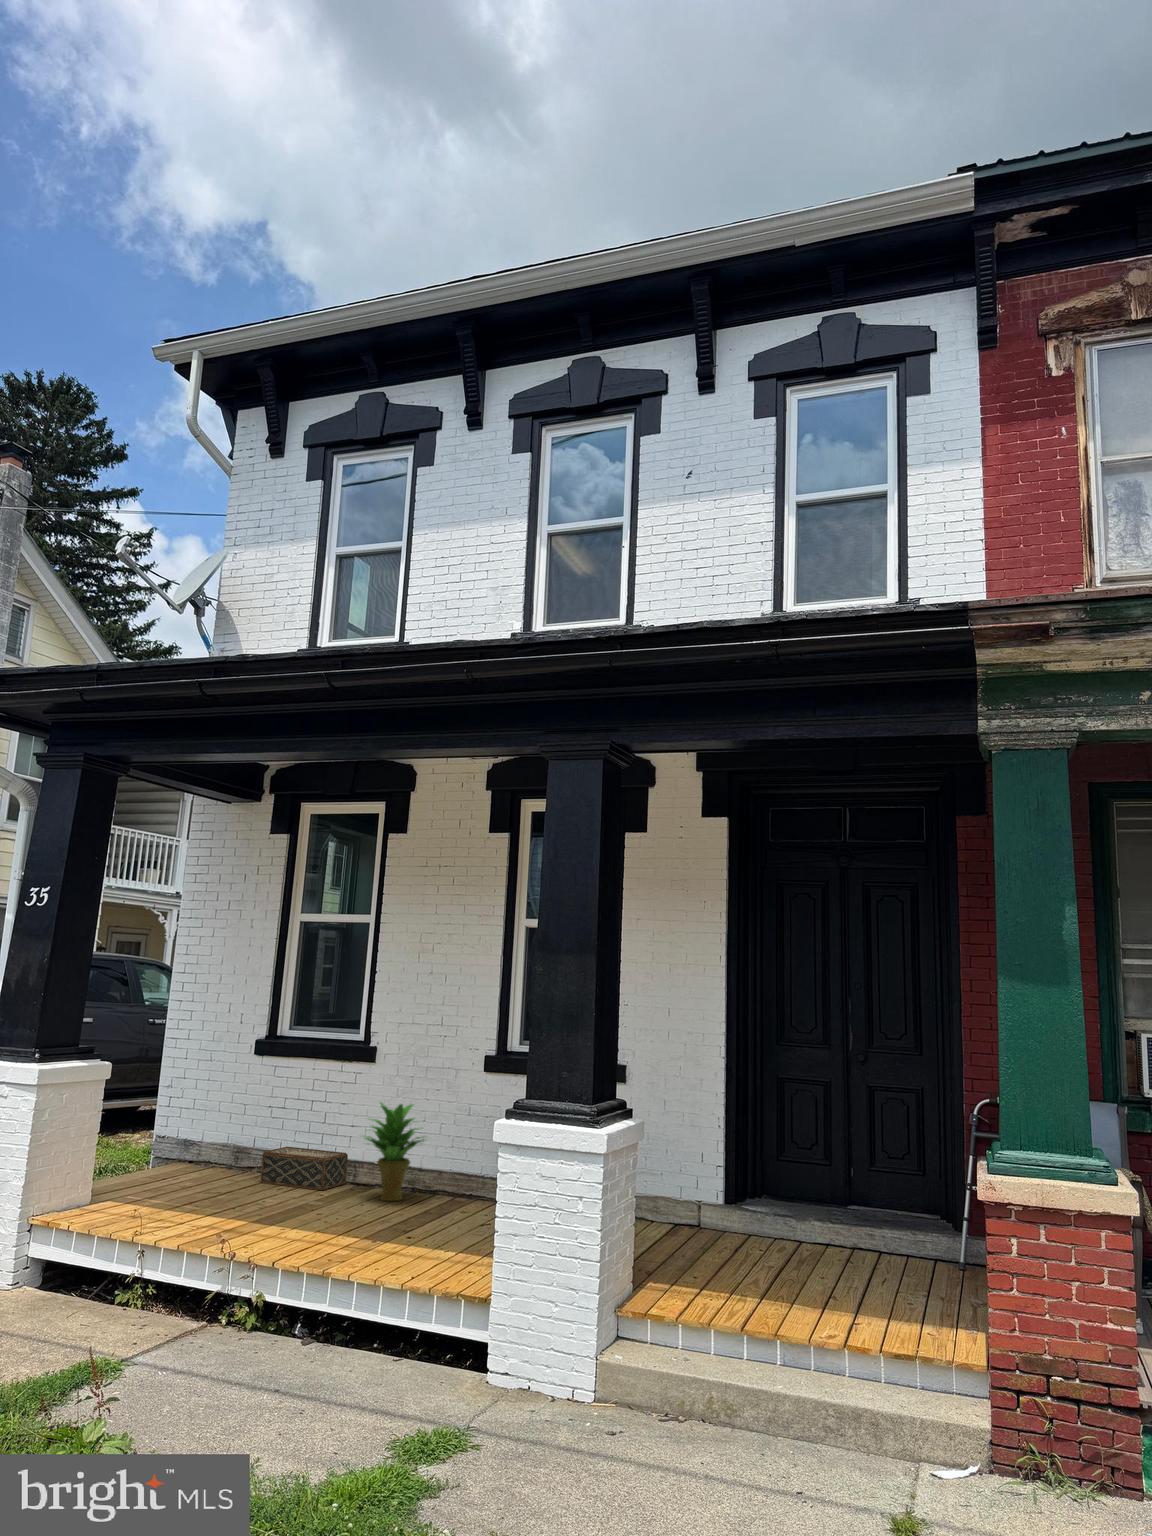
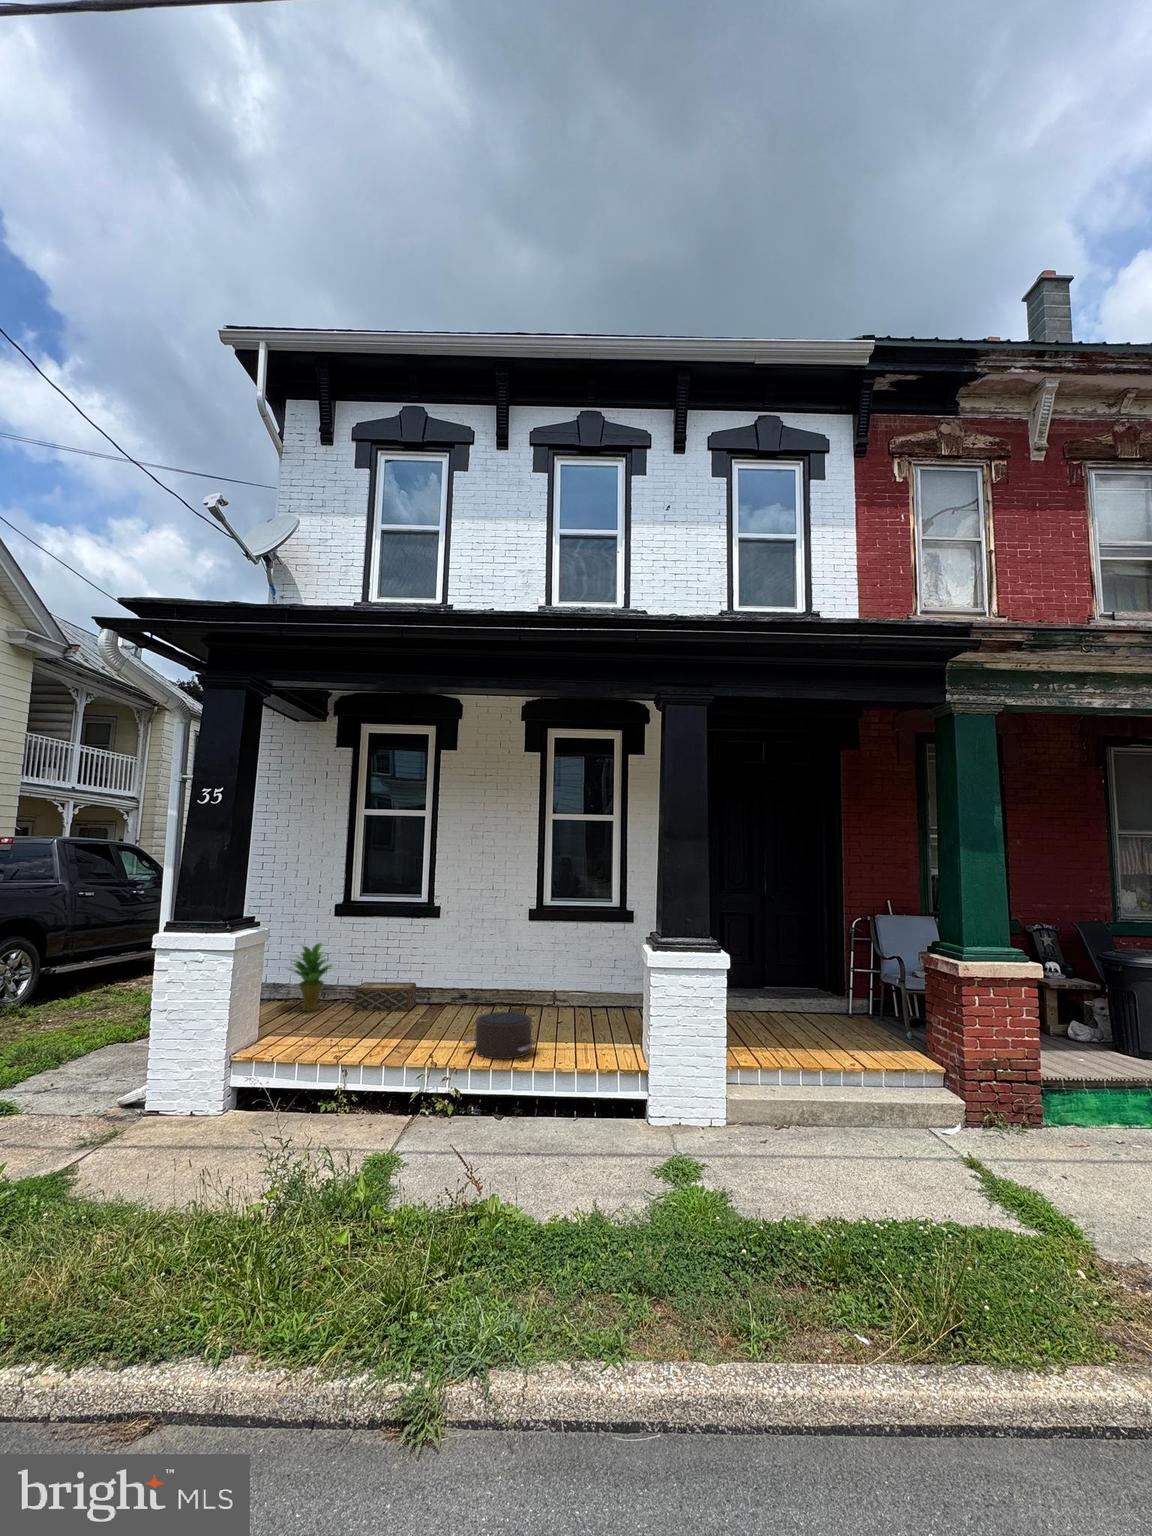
potted plant: present [366,1102,424,1201] -> present [287,943,332,1011]
pouf: none [297,1196,392,1260] -> present [464,1012,536,1059]

